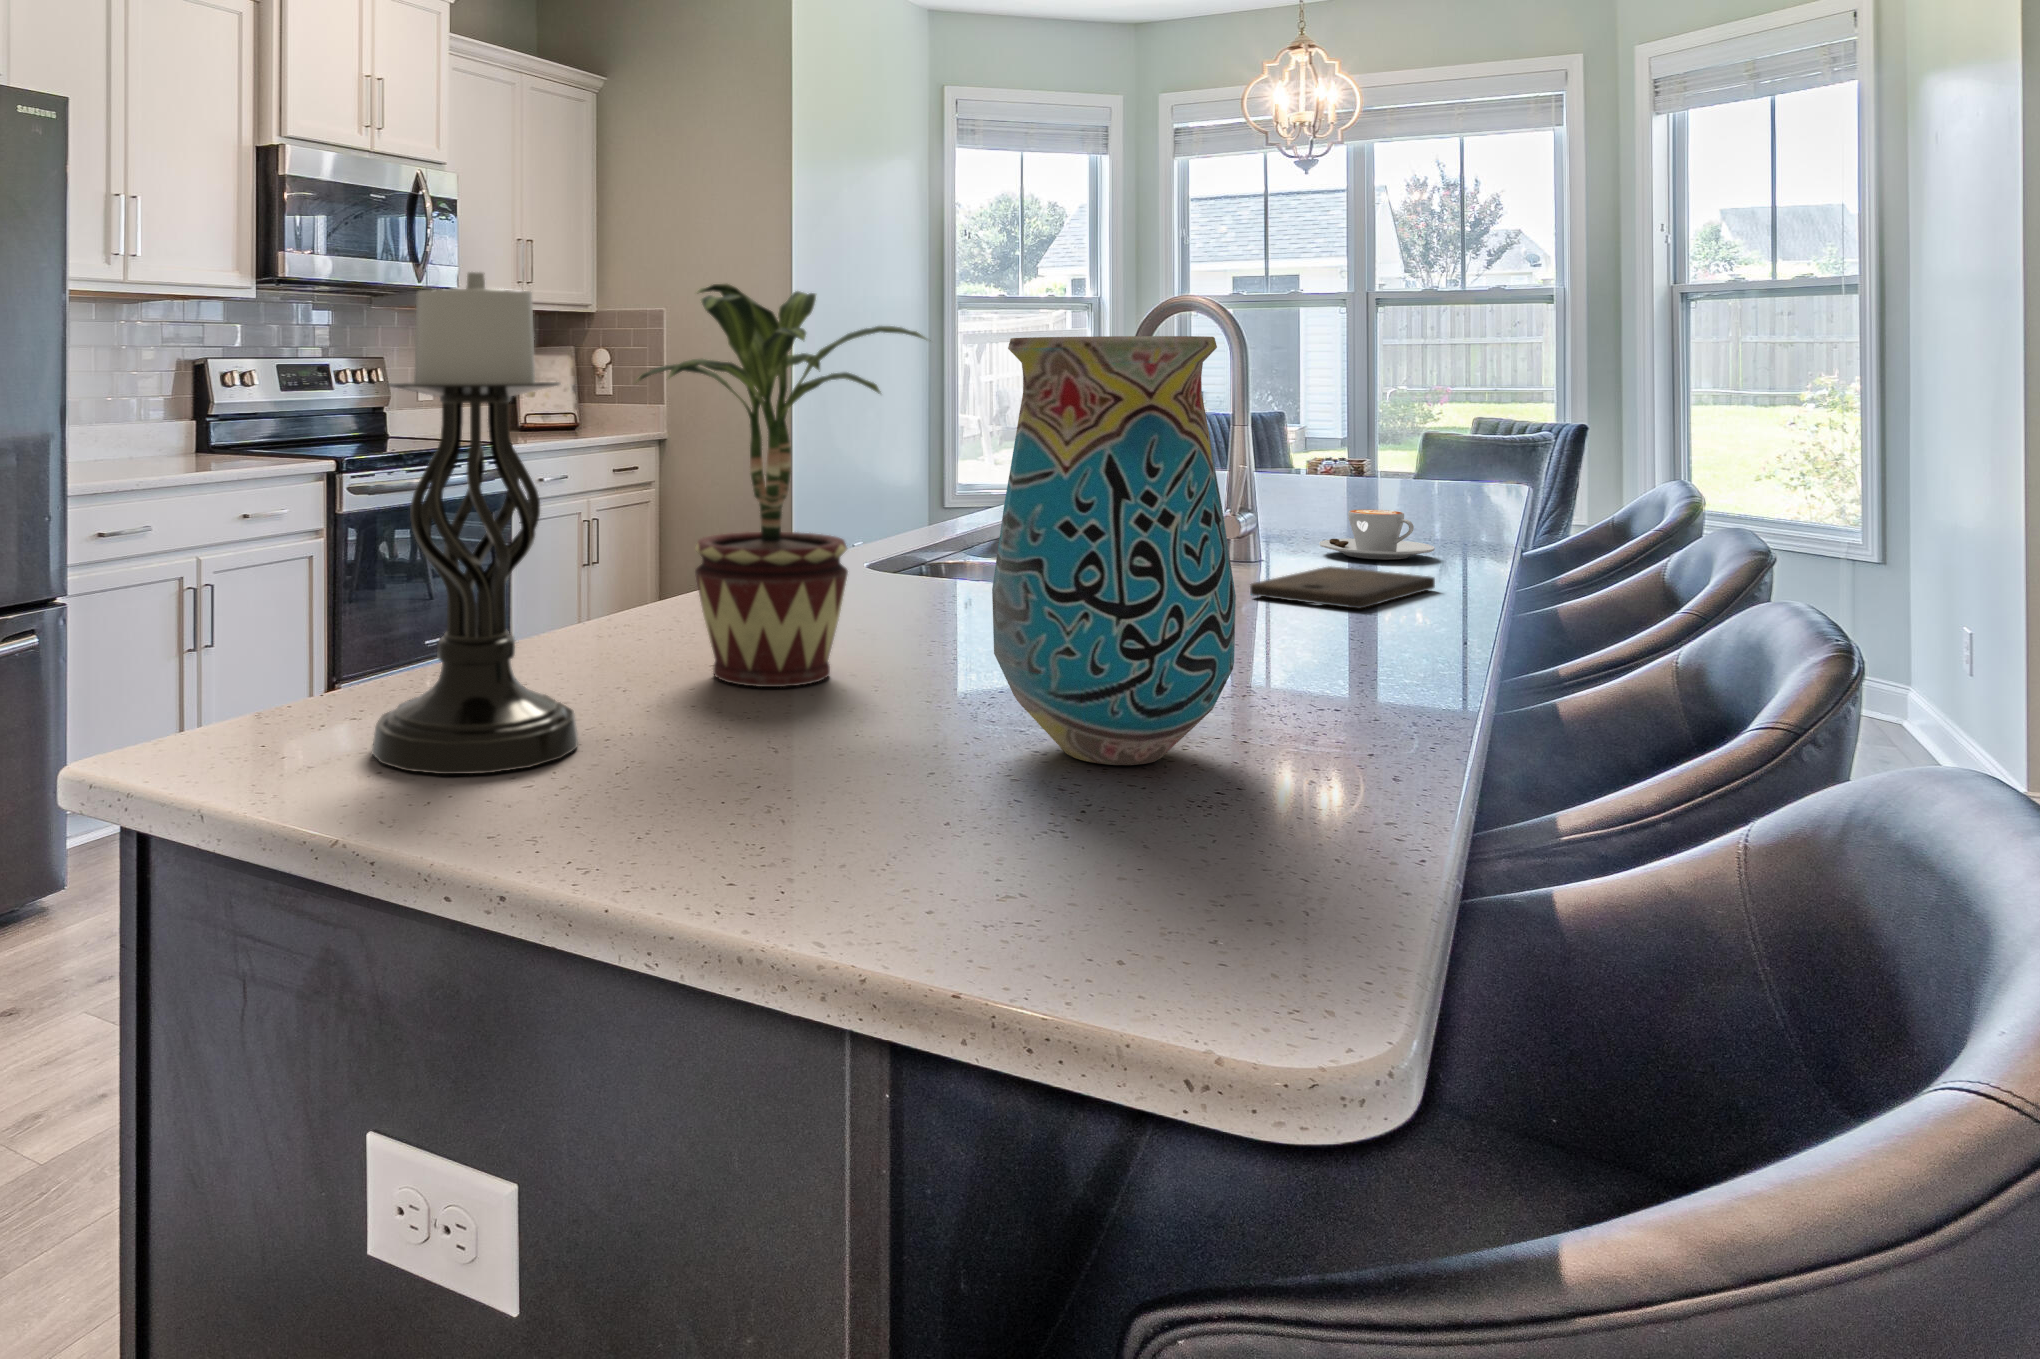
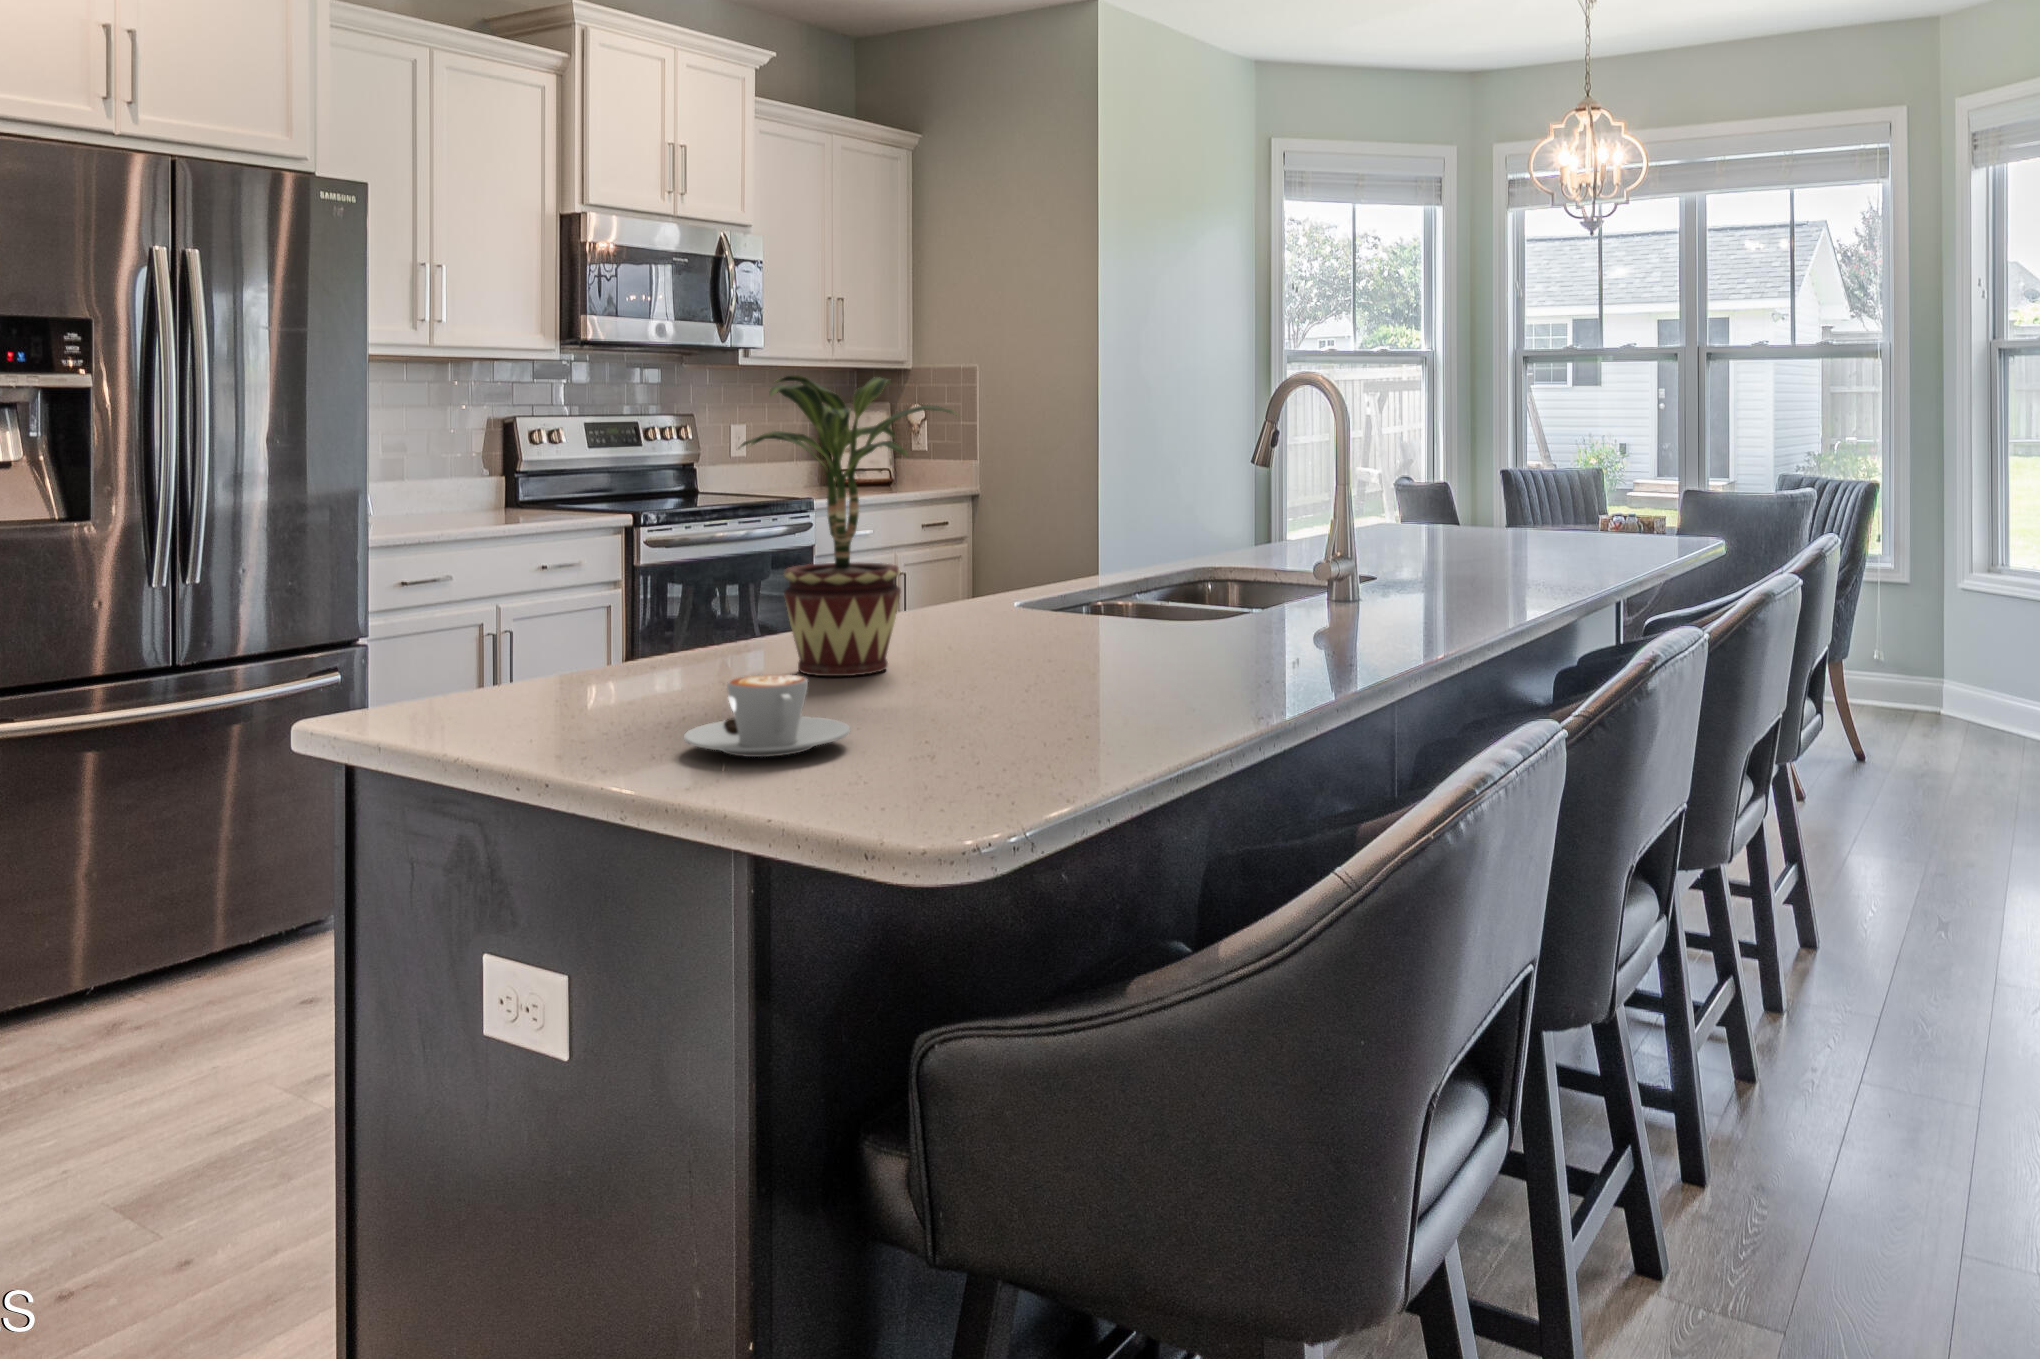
candle holder: present [372,272,578,774] -> none [511,373,662,720]
vase: present [992,336,1236,765] -> none [942,418,1108,717]
coffee cup: present [1319,509,1435,559] -> present [684,674,850,757]
cutting board: present [1250,566,1435,608] -> none [1298,599,1461,629]

